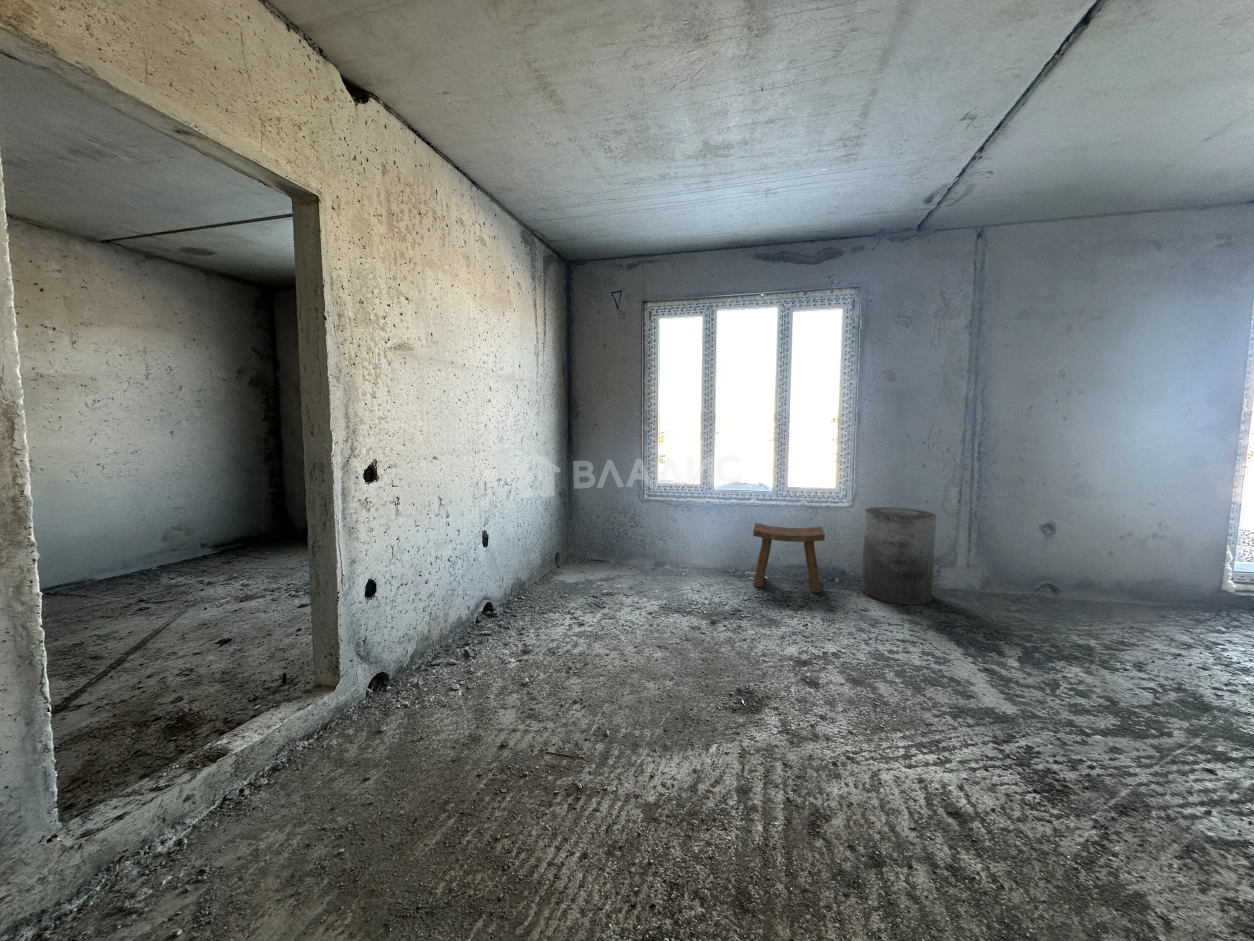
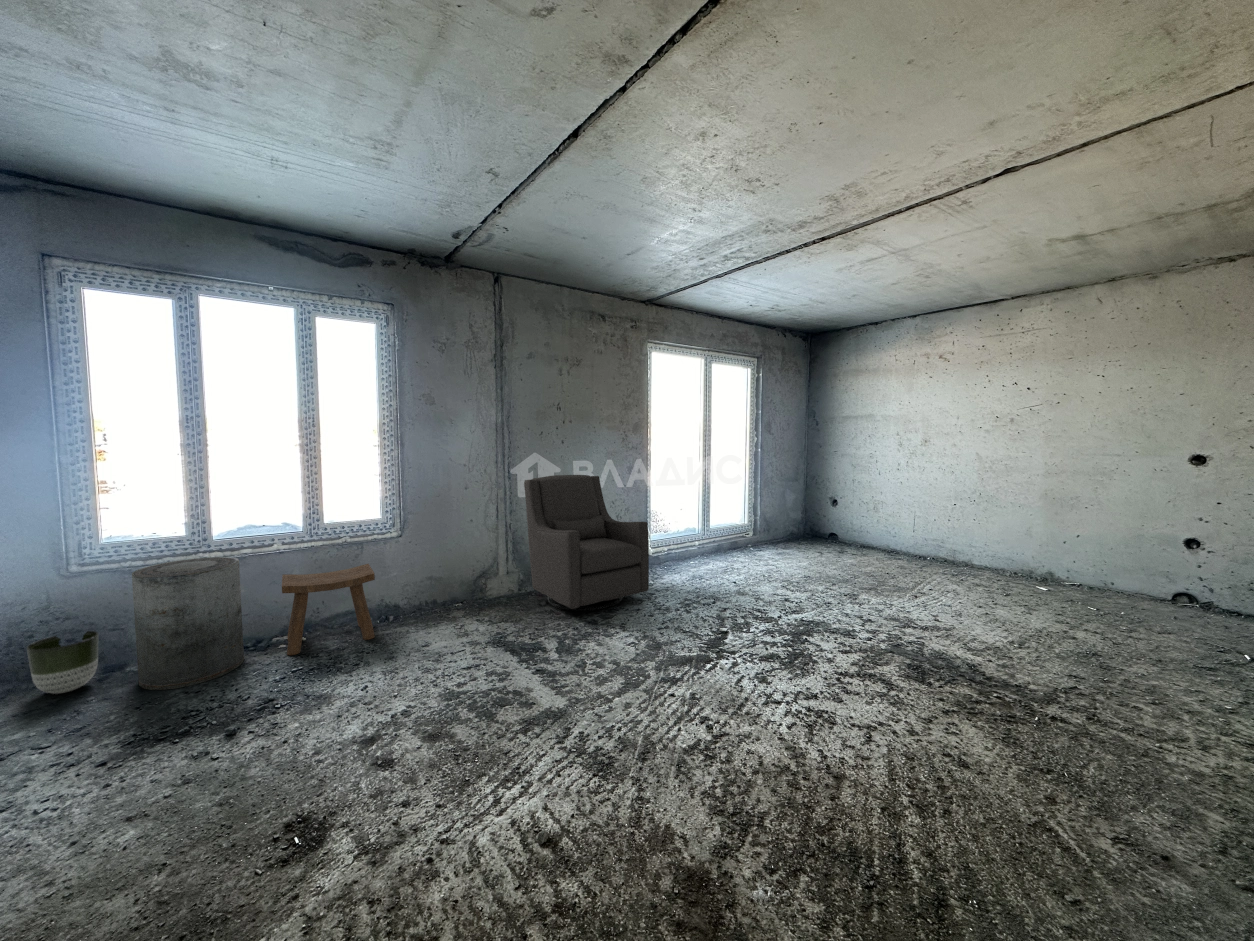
chair: none [1002,458,1216,640] -> present [524,475,649,611]
trash can: present [862,507,936,605] -> present [132,557,244,690]
planter: none [623,536,653,571] -> present [27,631,98,694]

